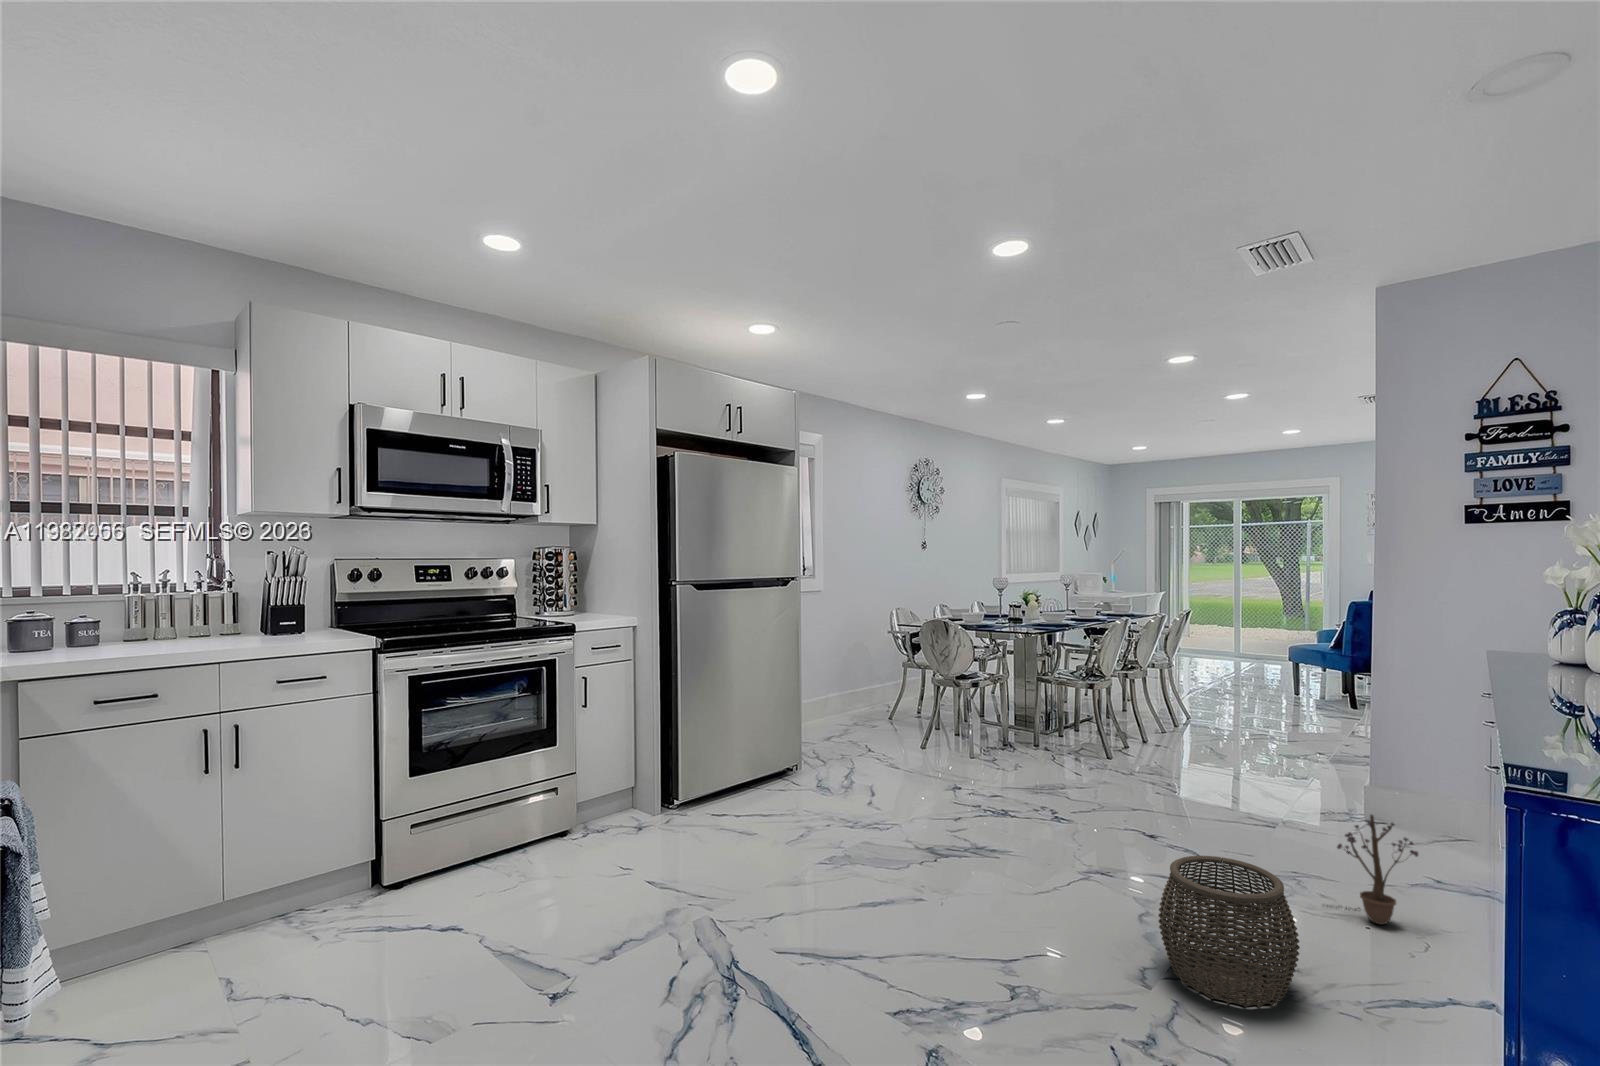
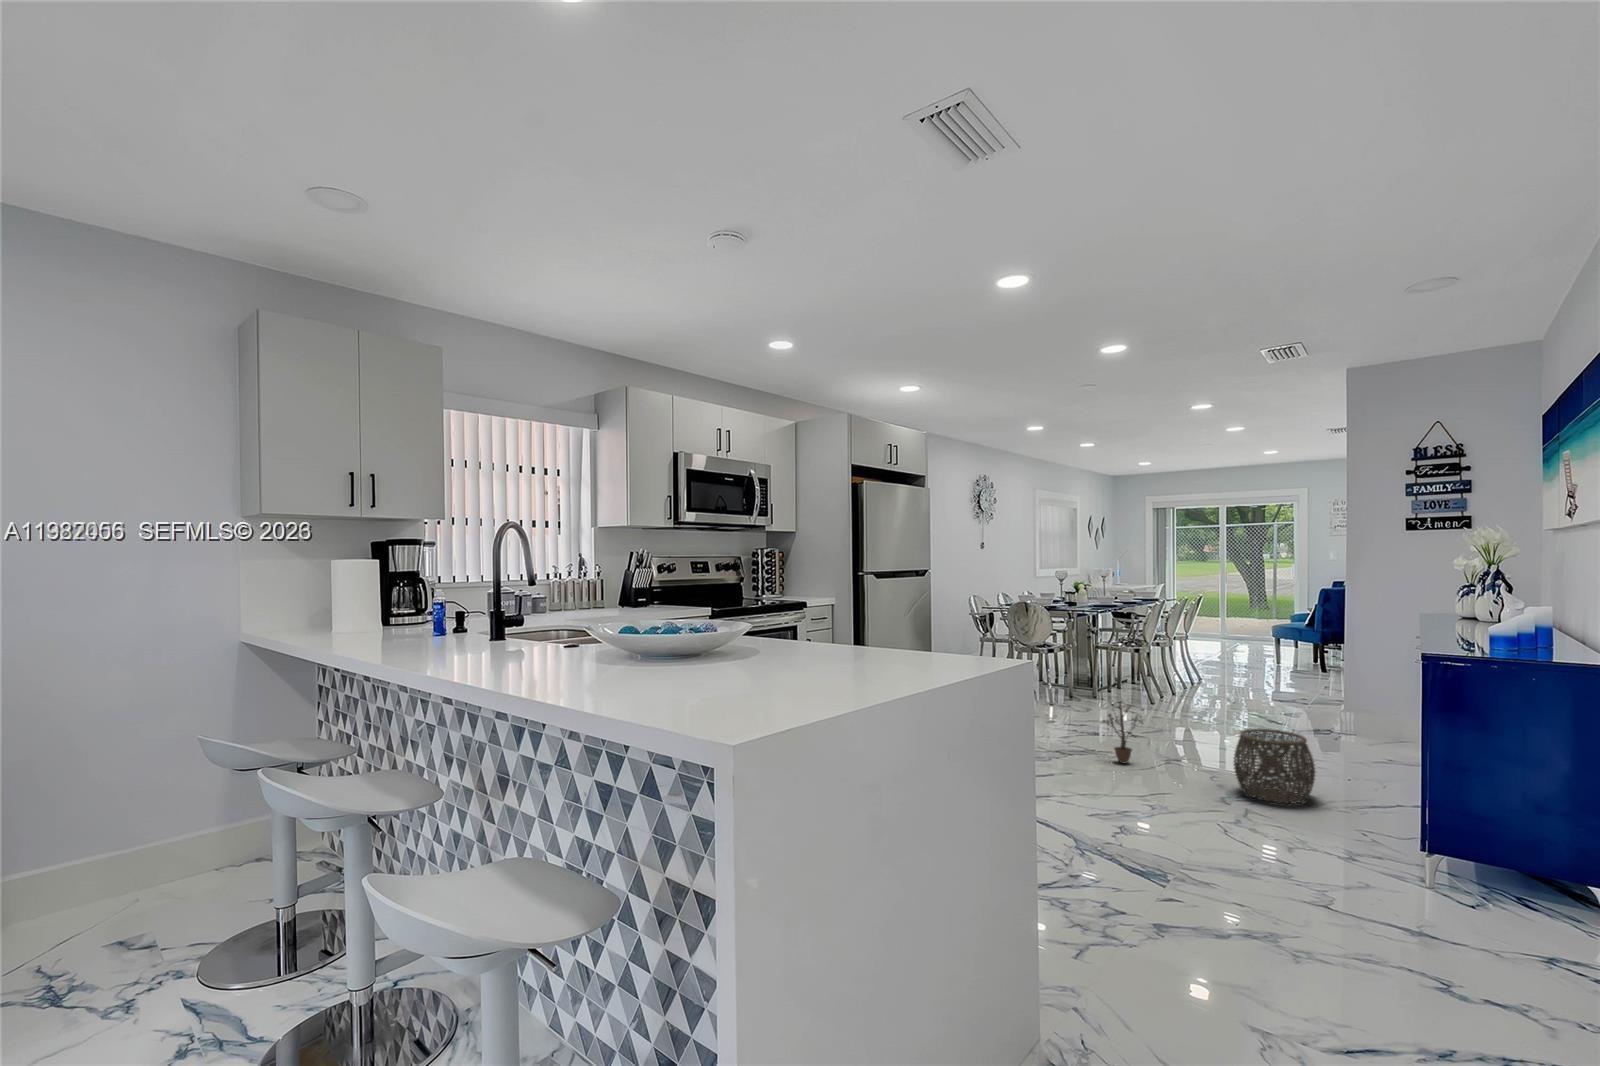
decorative plant: present [1326,815,1418,924] -> present [1097,703,1143,763]

